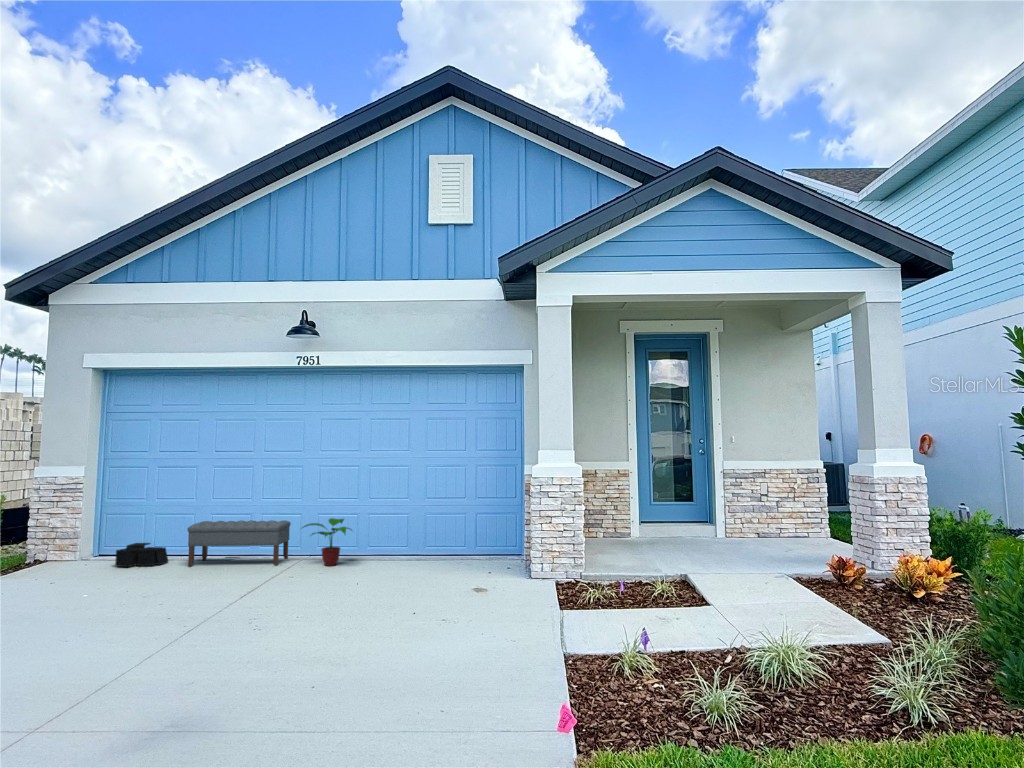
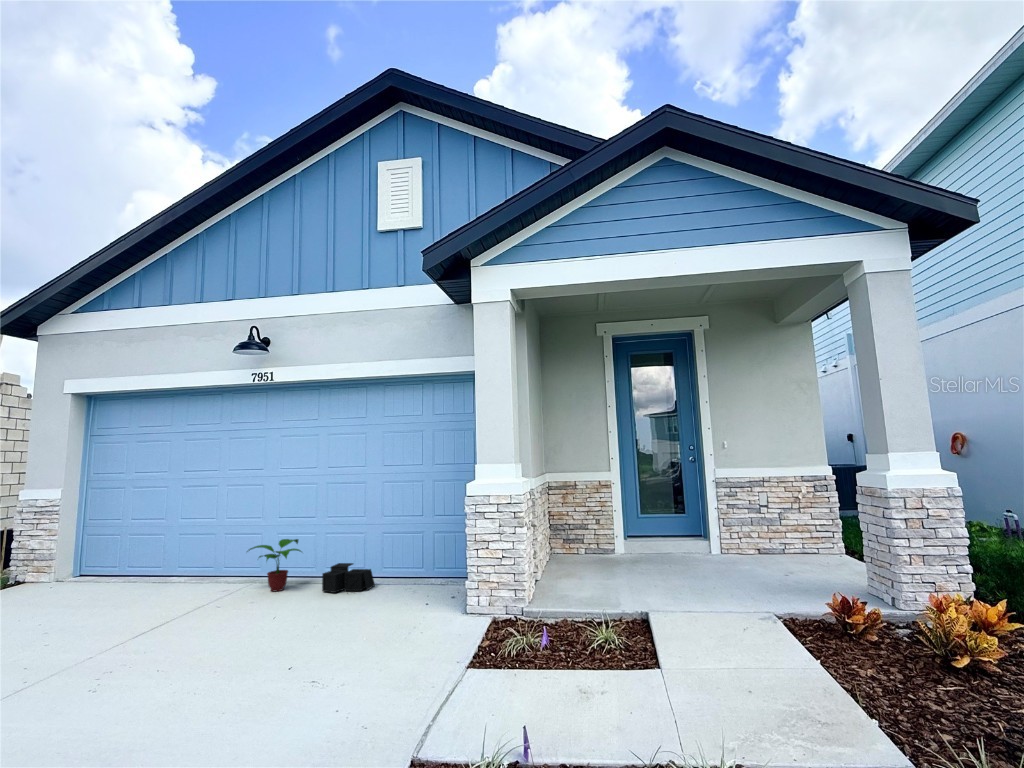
bench: present [187,520,291,566] -> none [141,541,249,591]
storage bin: present [115,543,168,567] -> present [322,563,375,593]

